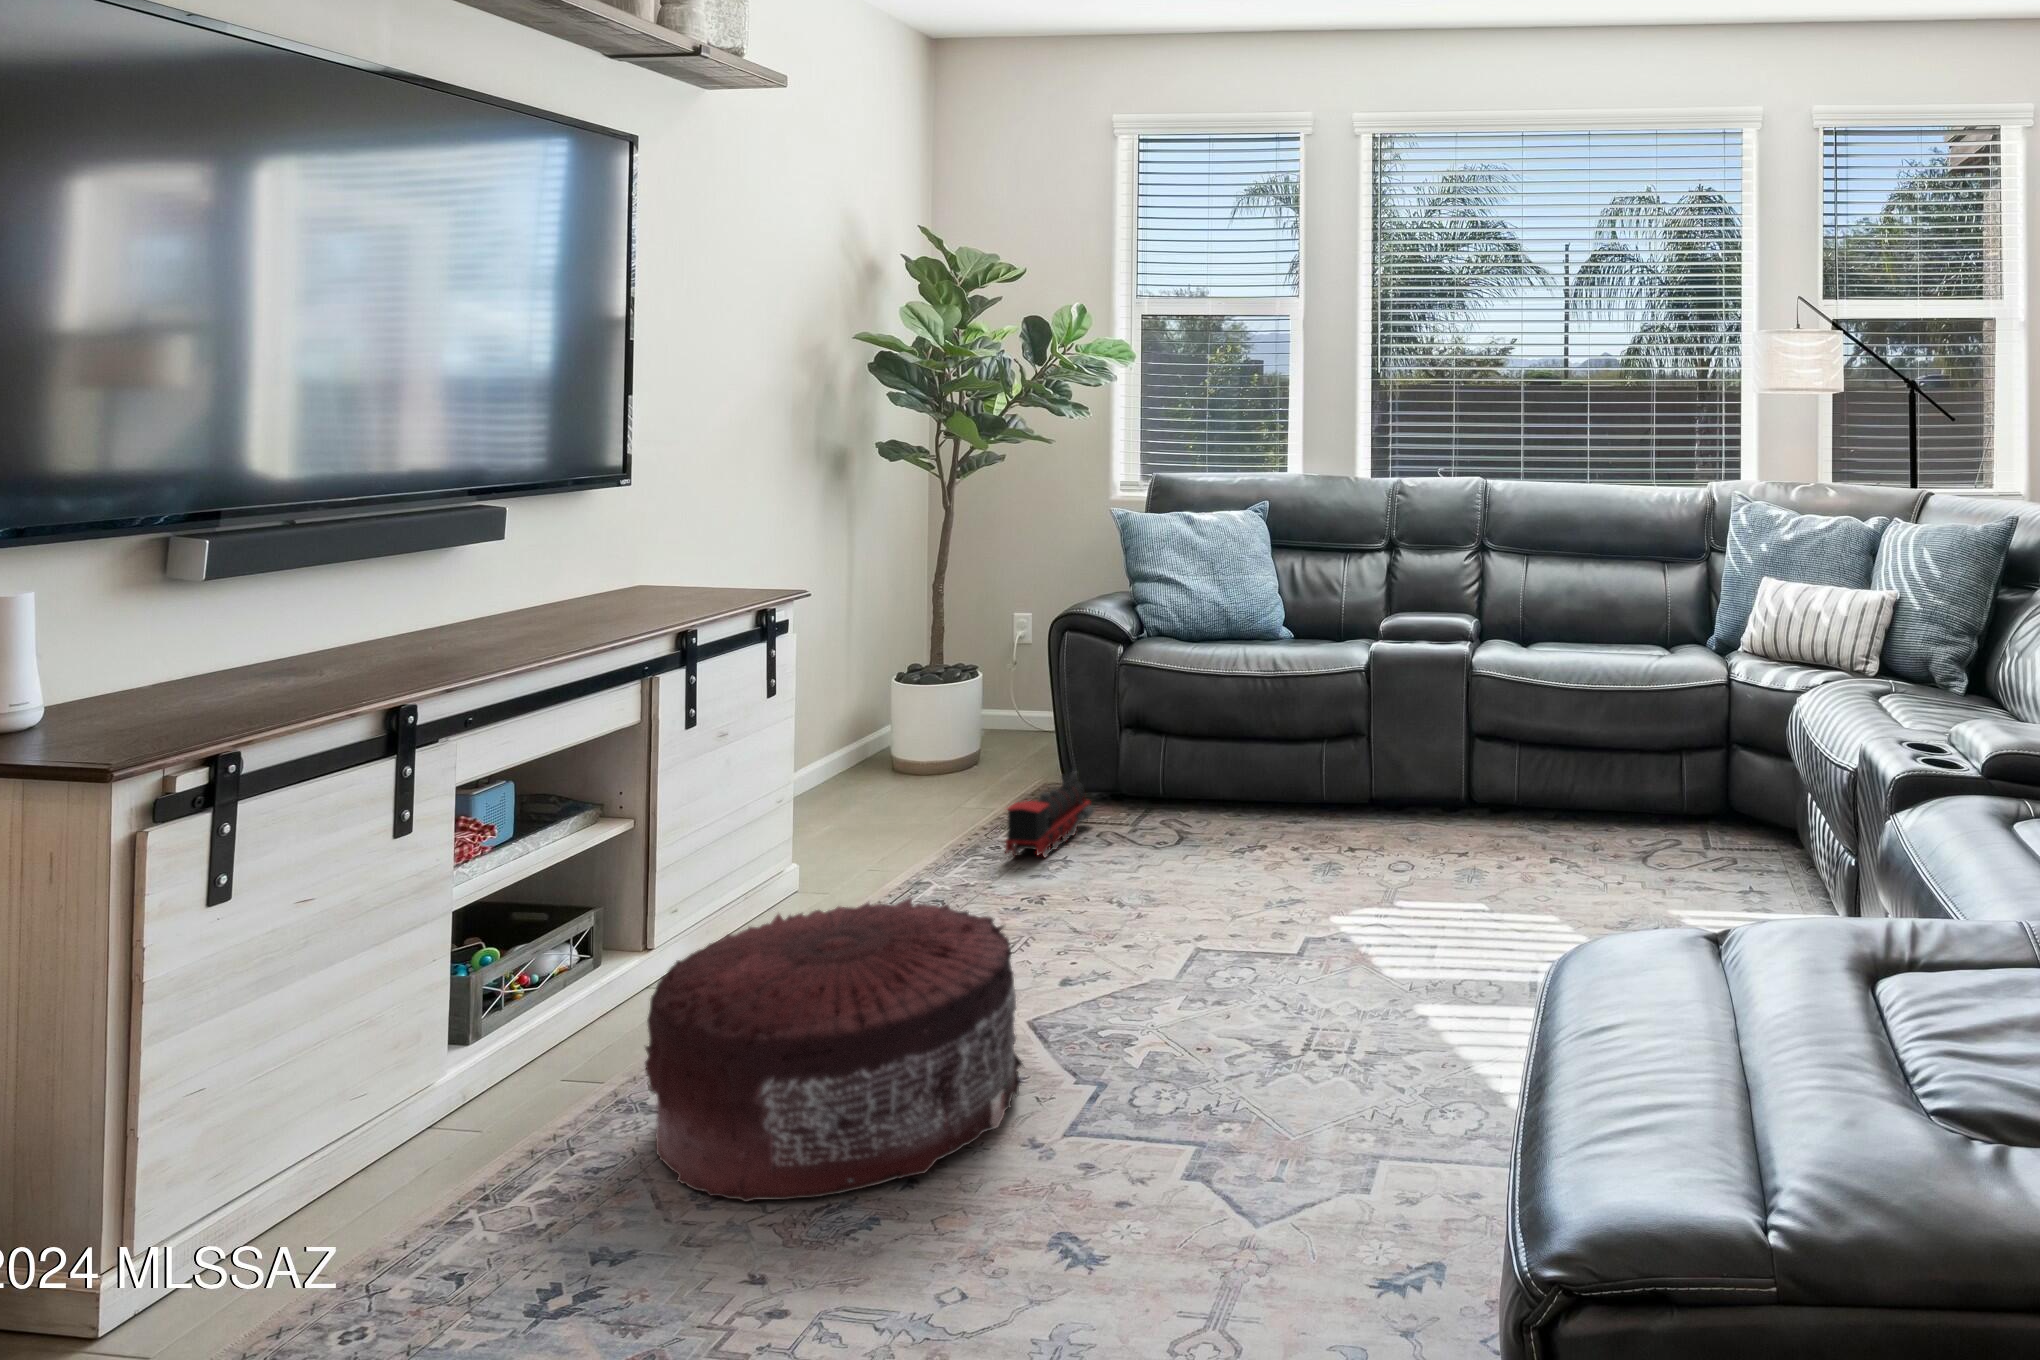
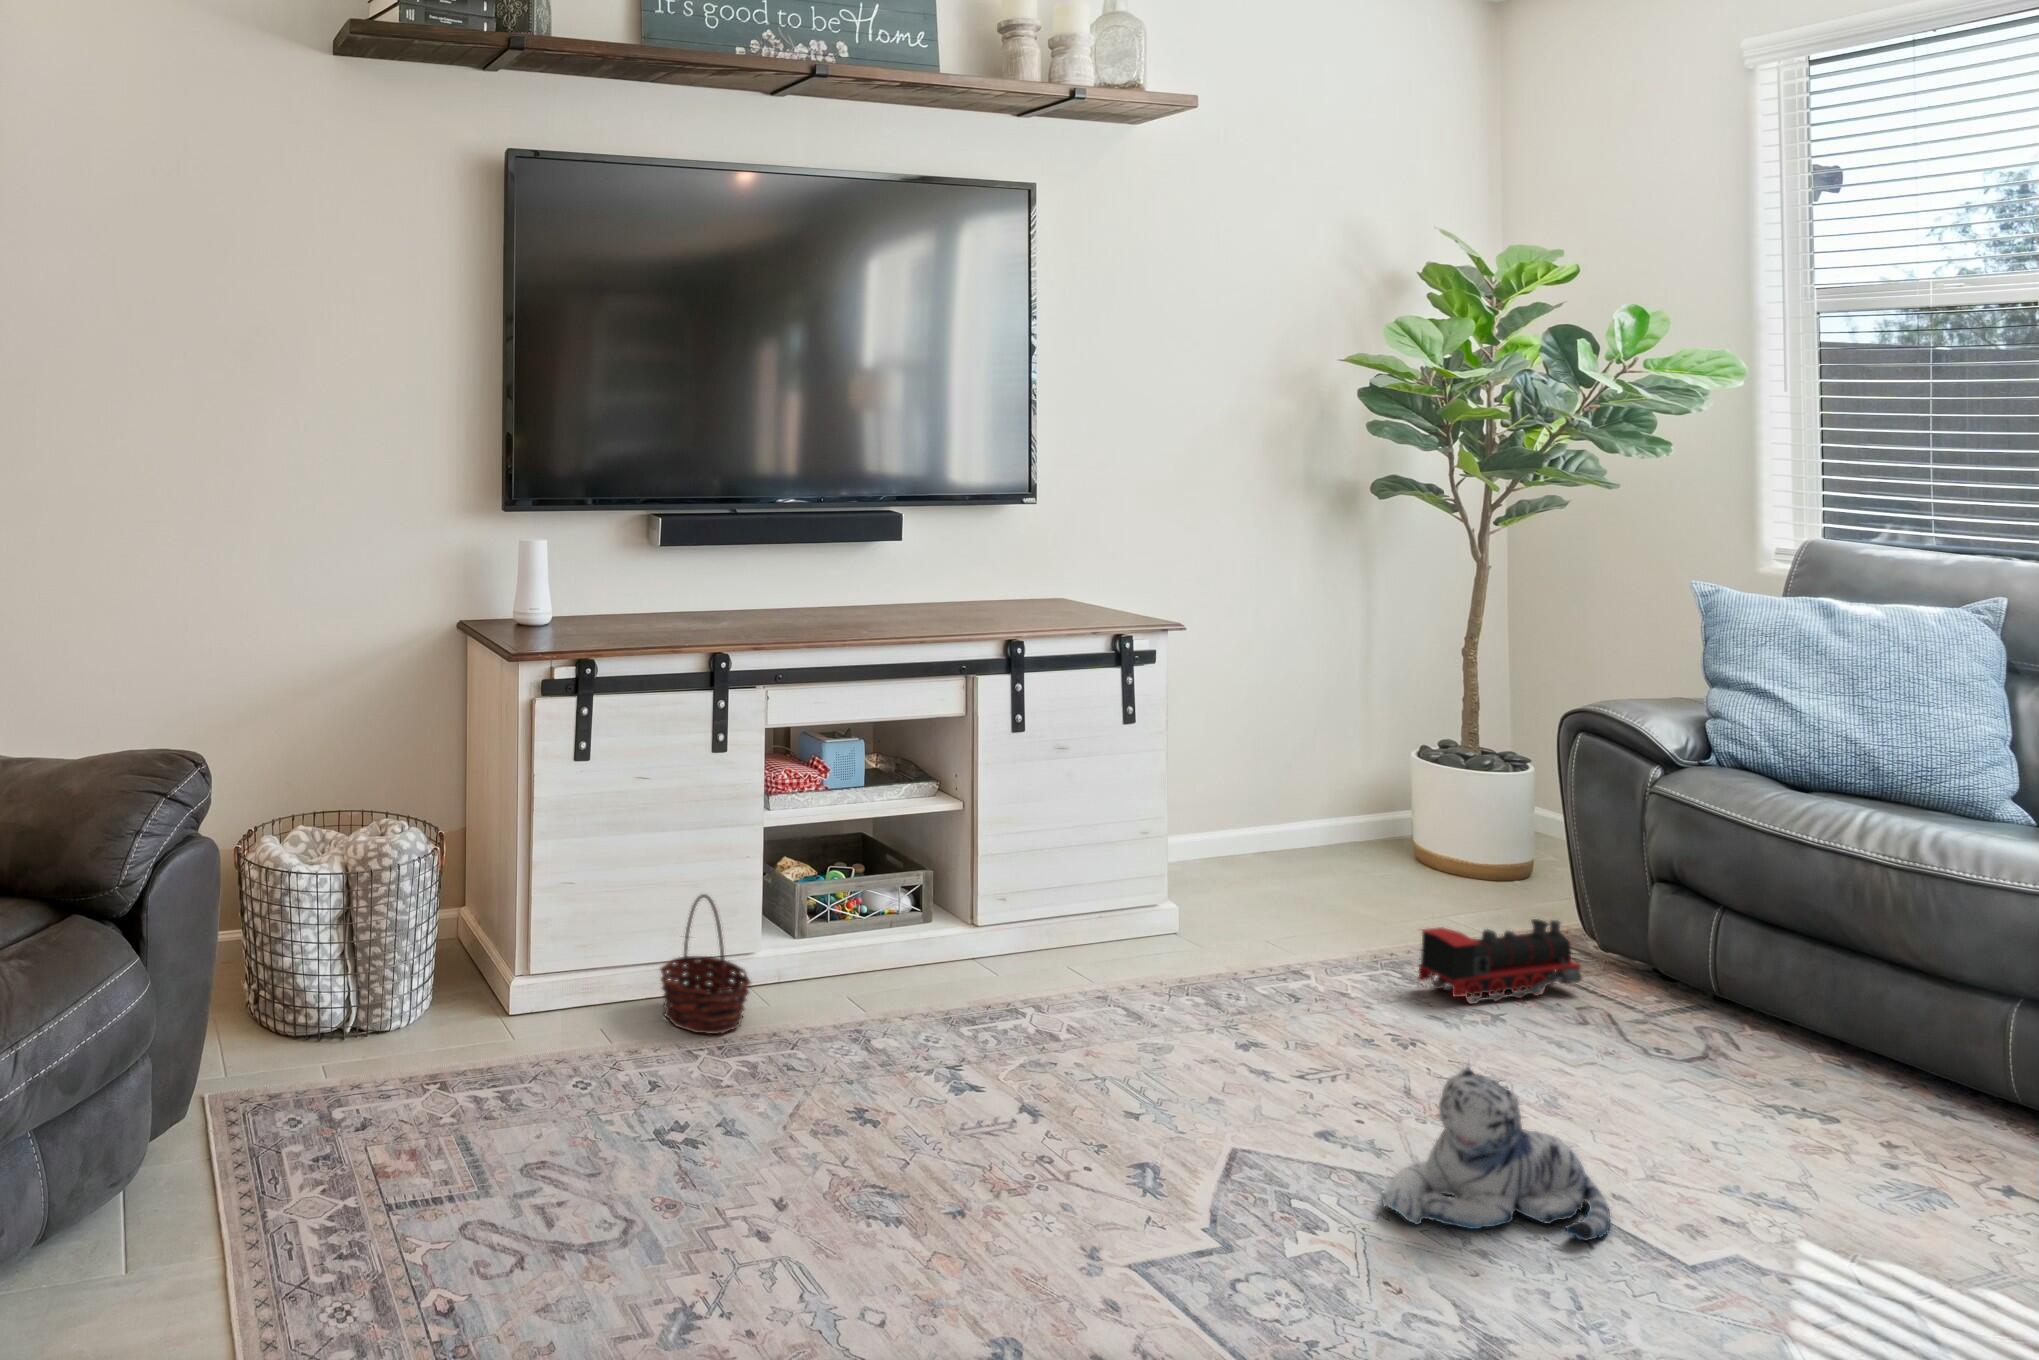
plush toy: none [1140,872,1259,1008] -> present [1382,1068,1610,1241]
pouf: present [645,898,1023,1202] -> none [815,920,1159,1217]
basket: none [361,1020,505,1209] -> present [660,894,751,1034]

